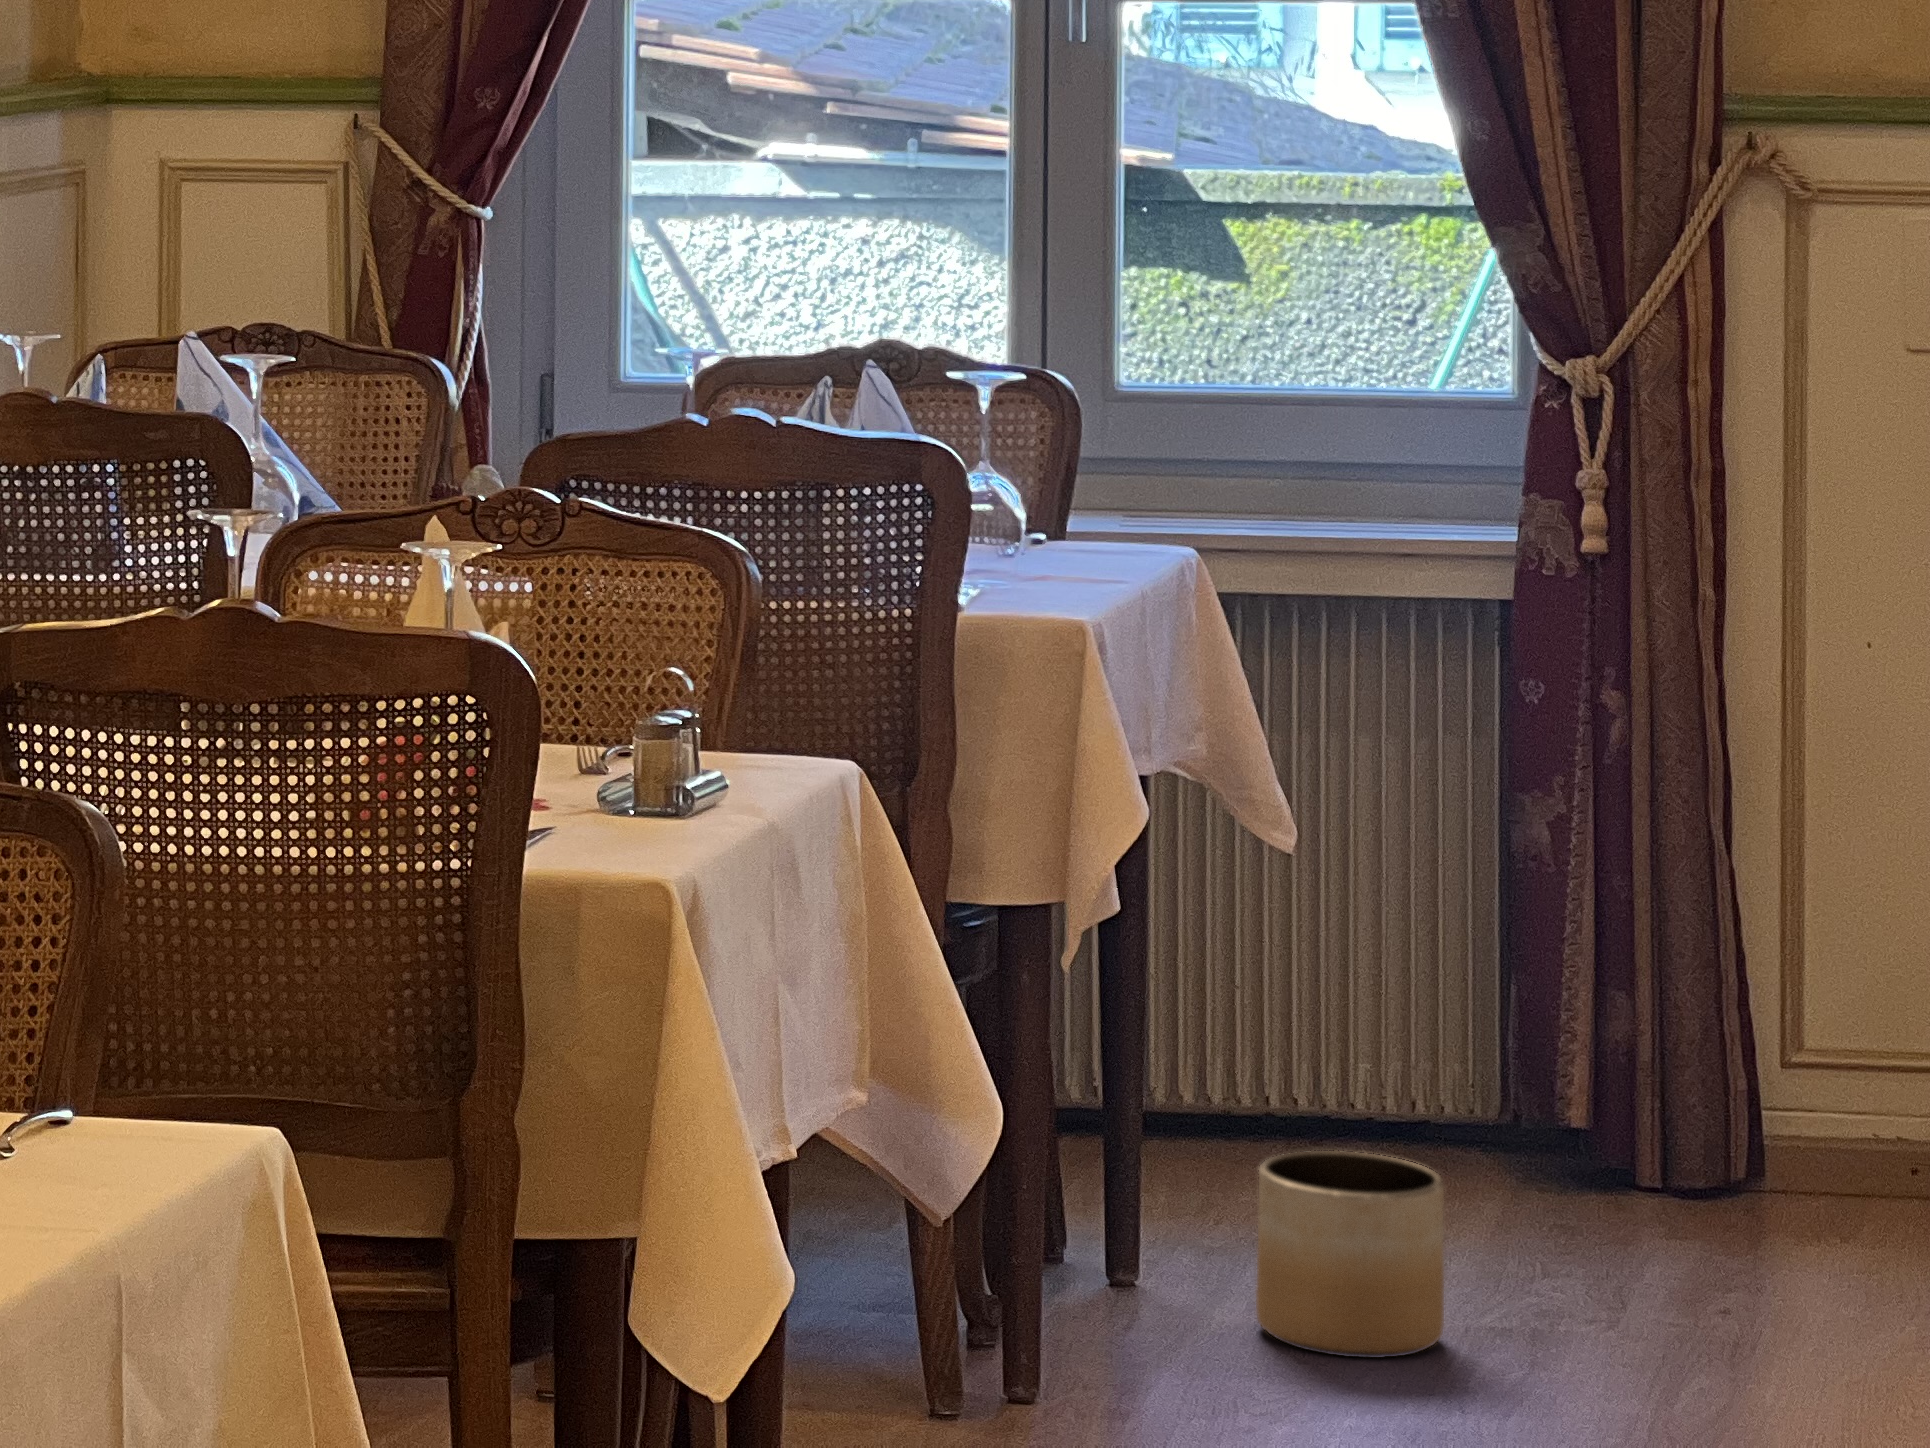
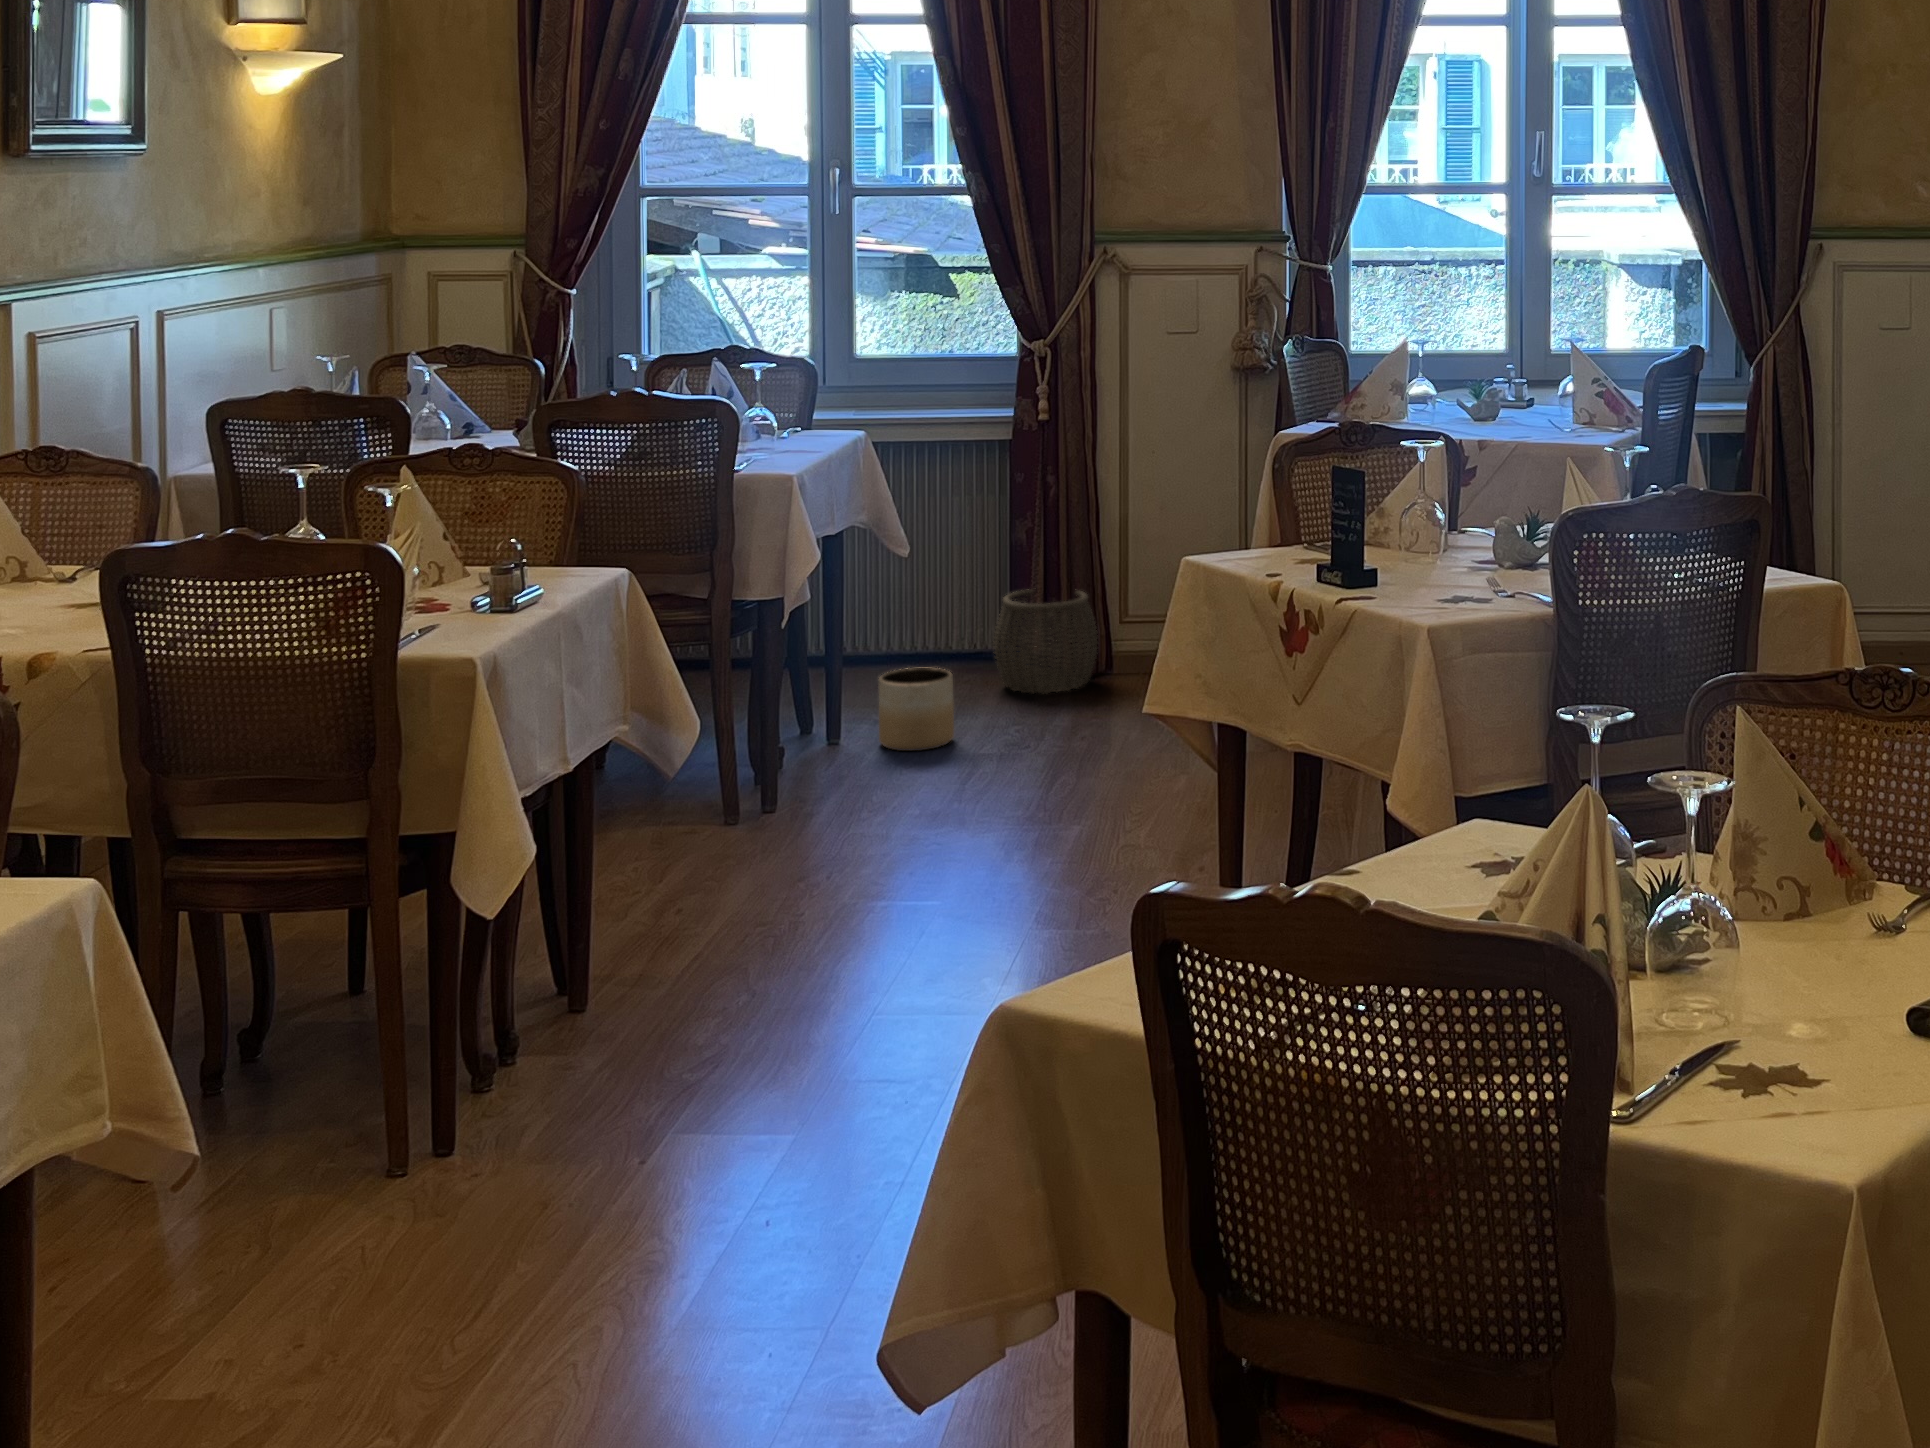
woven basket: none [1469,977,1742,1244] -> present [994,590,1098,694]

